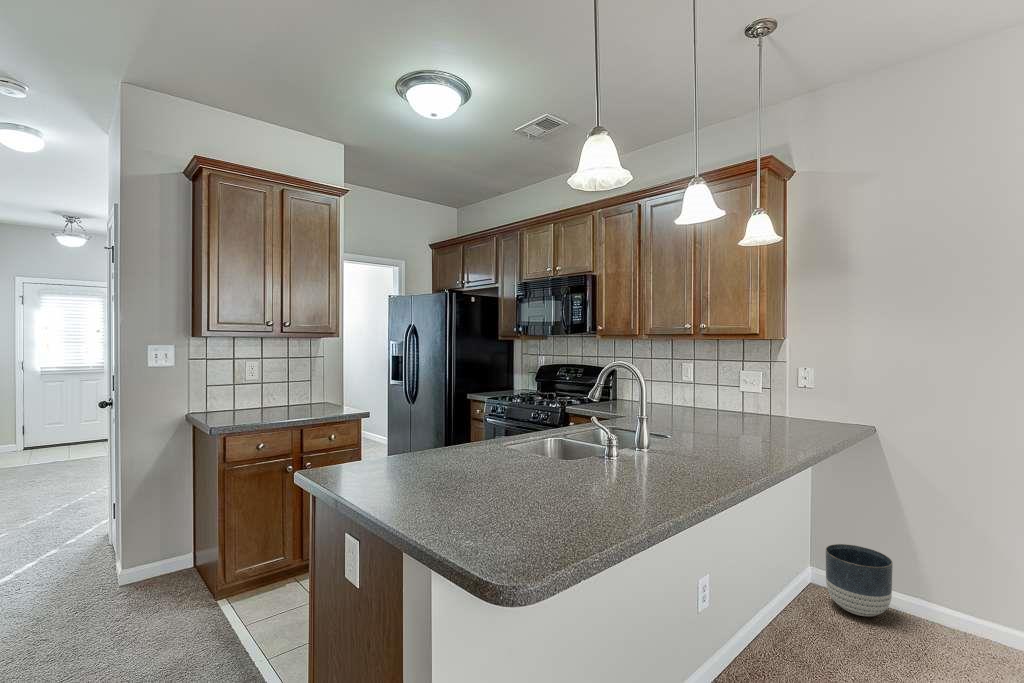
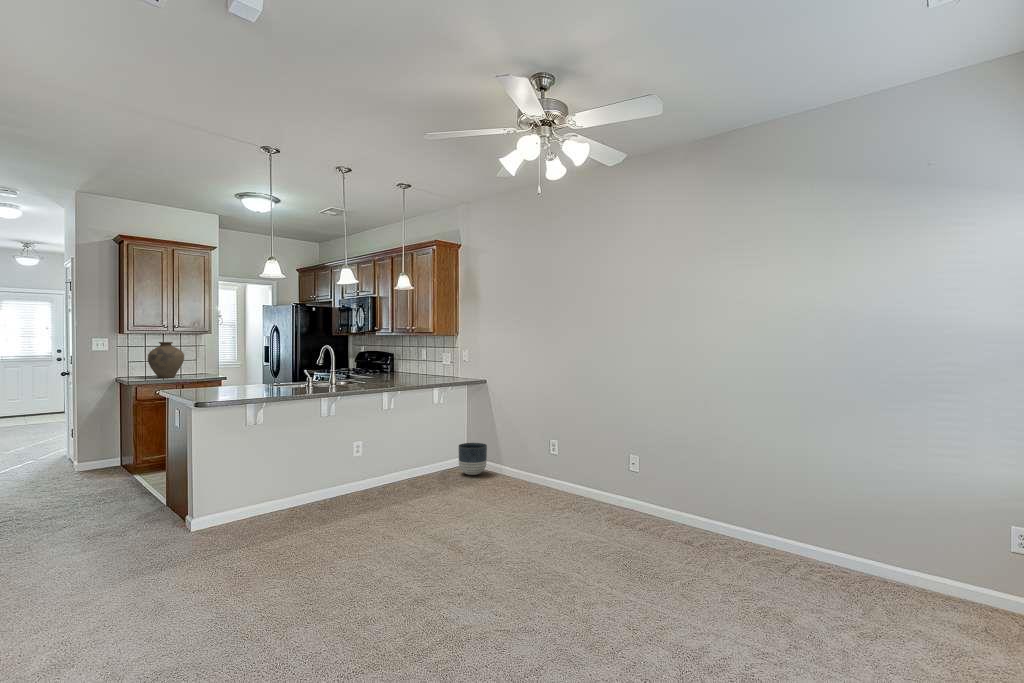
vase: none [241,352,301,416] -> present [148,342,184,378]

